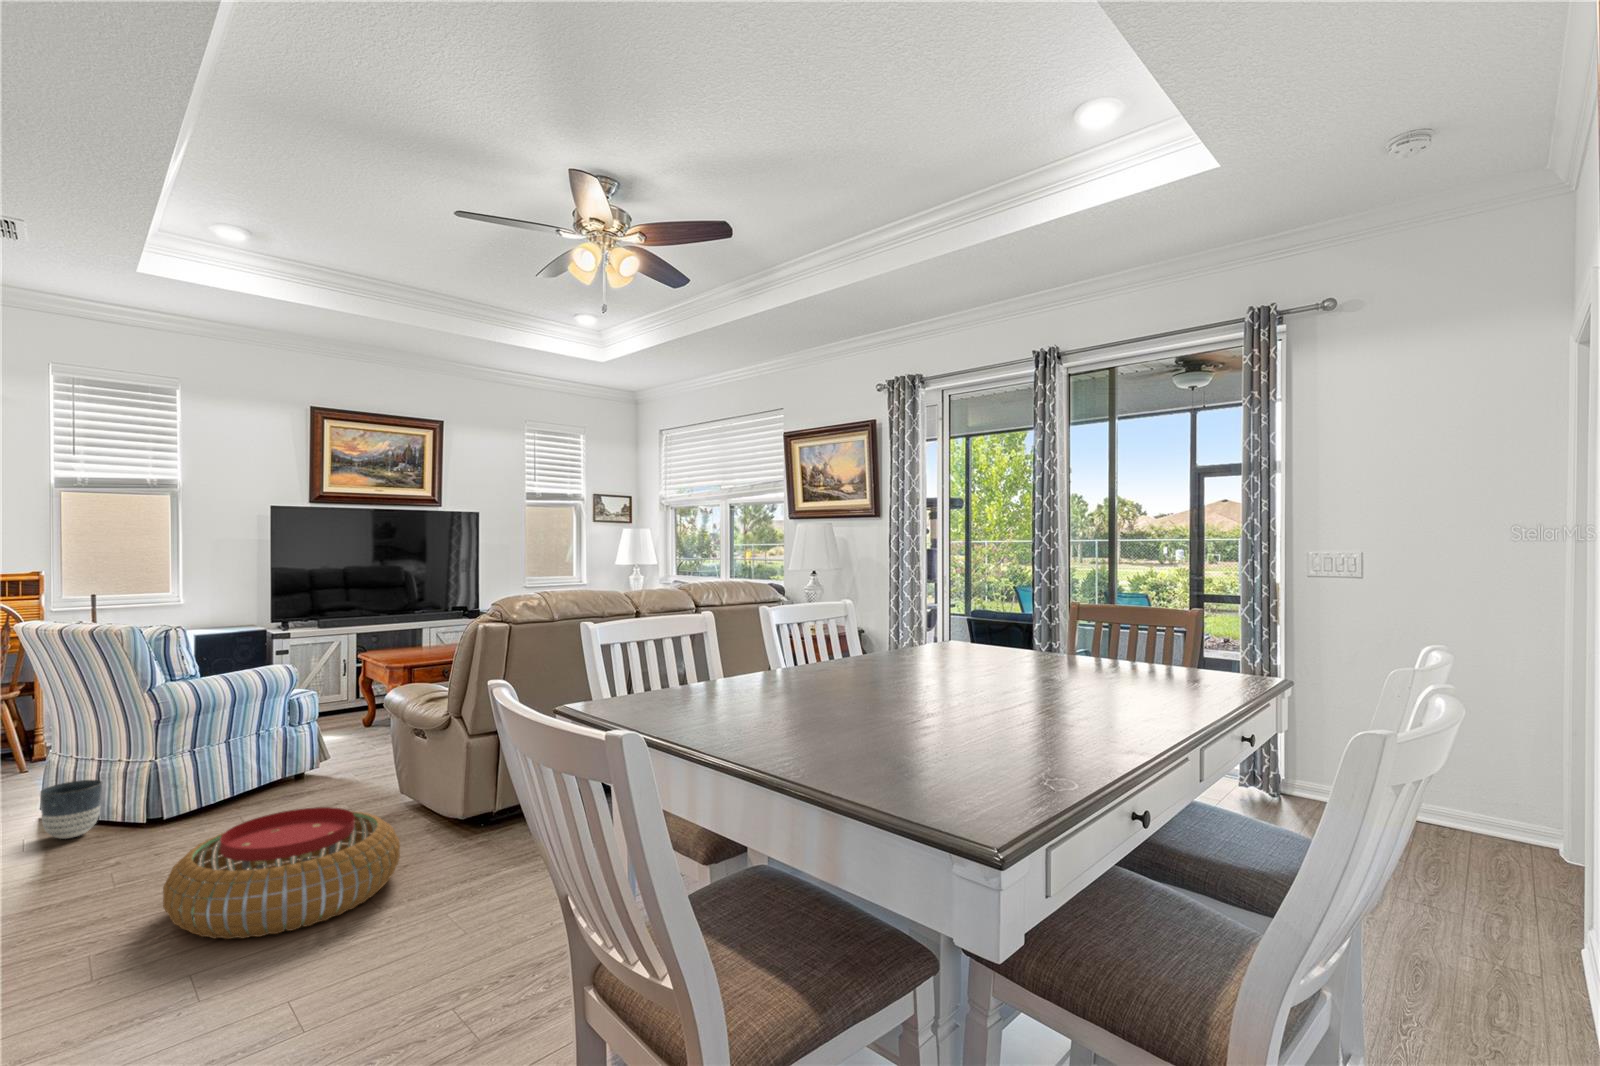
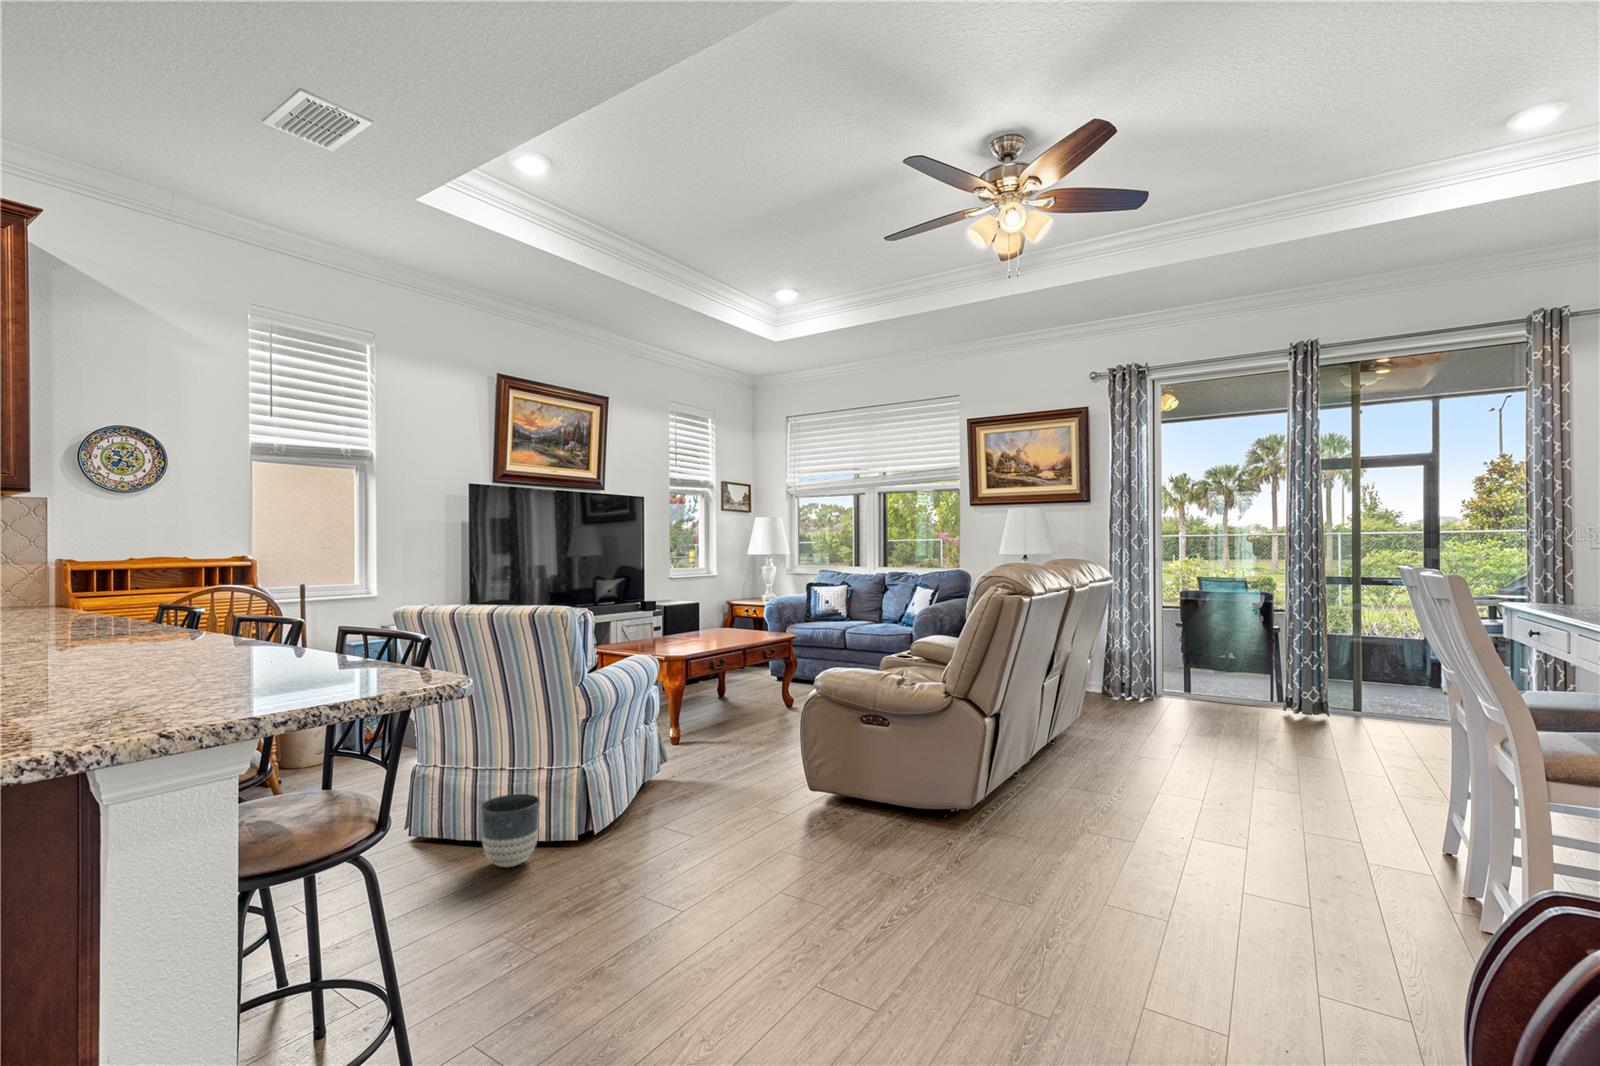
pouf: present [163,807,400,939] -> none [810,803,1043,958]

